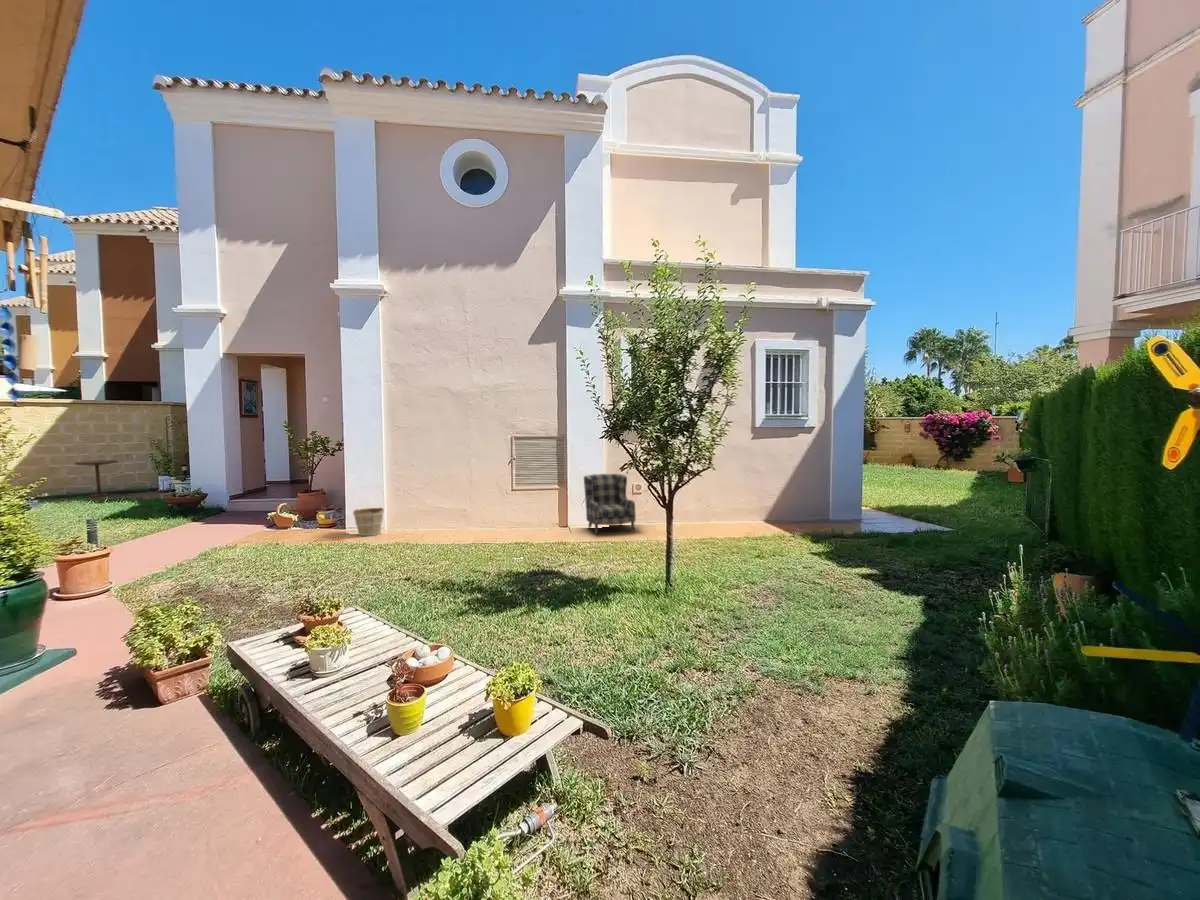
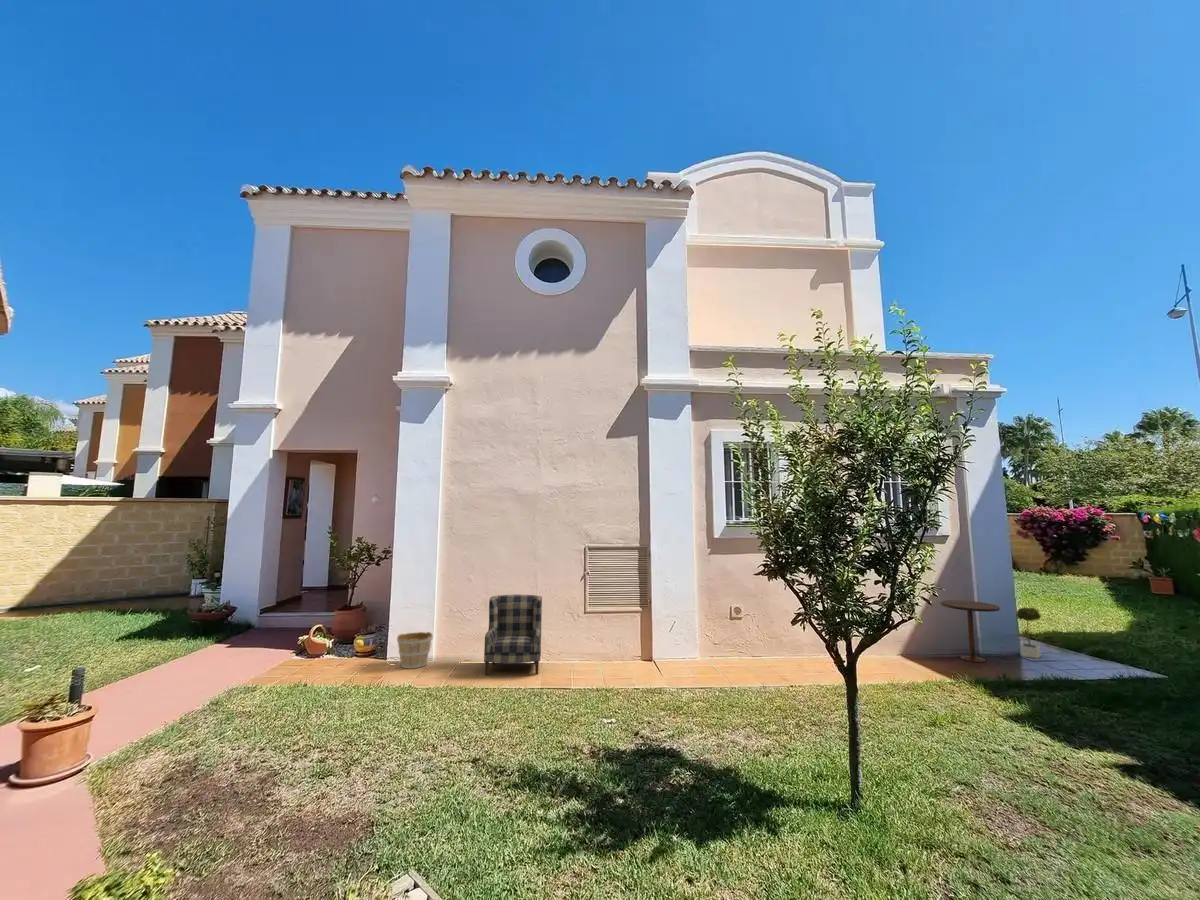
pedestal table: present [75,460,118,497] -> present [940,600,1000,663]
chair: present [584,474,636,534] -> present [484,594,542,675]
potted tree: none [855,478,873,517] -> present [1016,607,1041,659]

